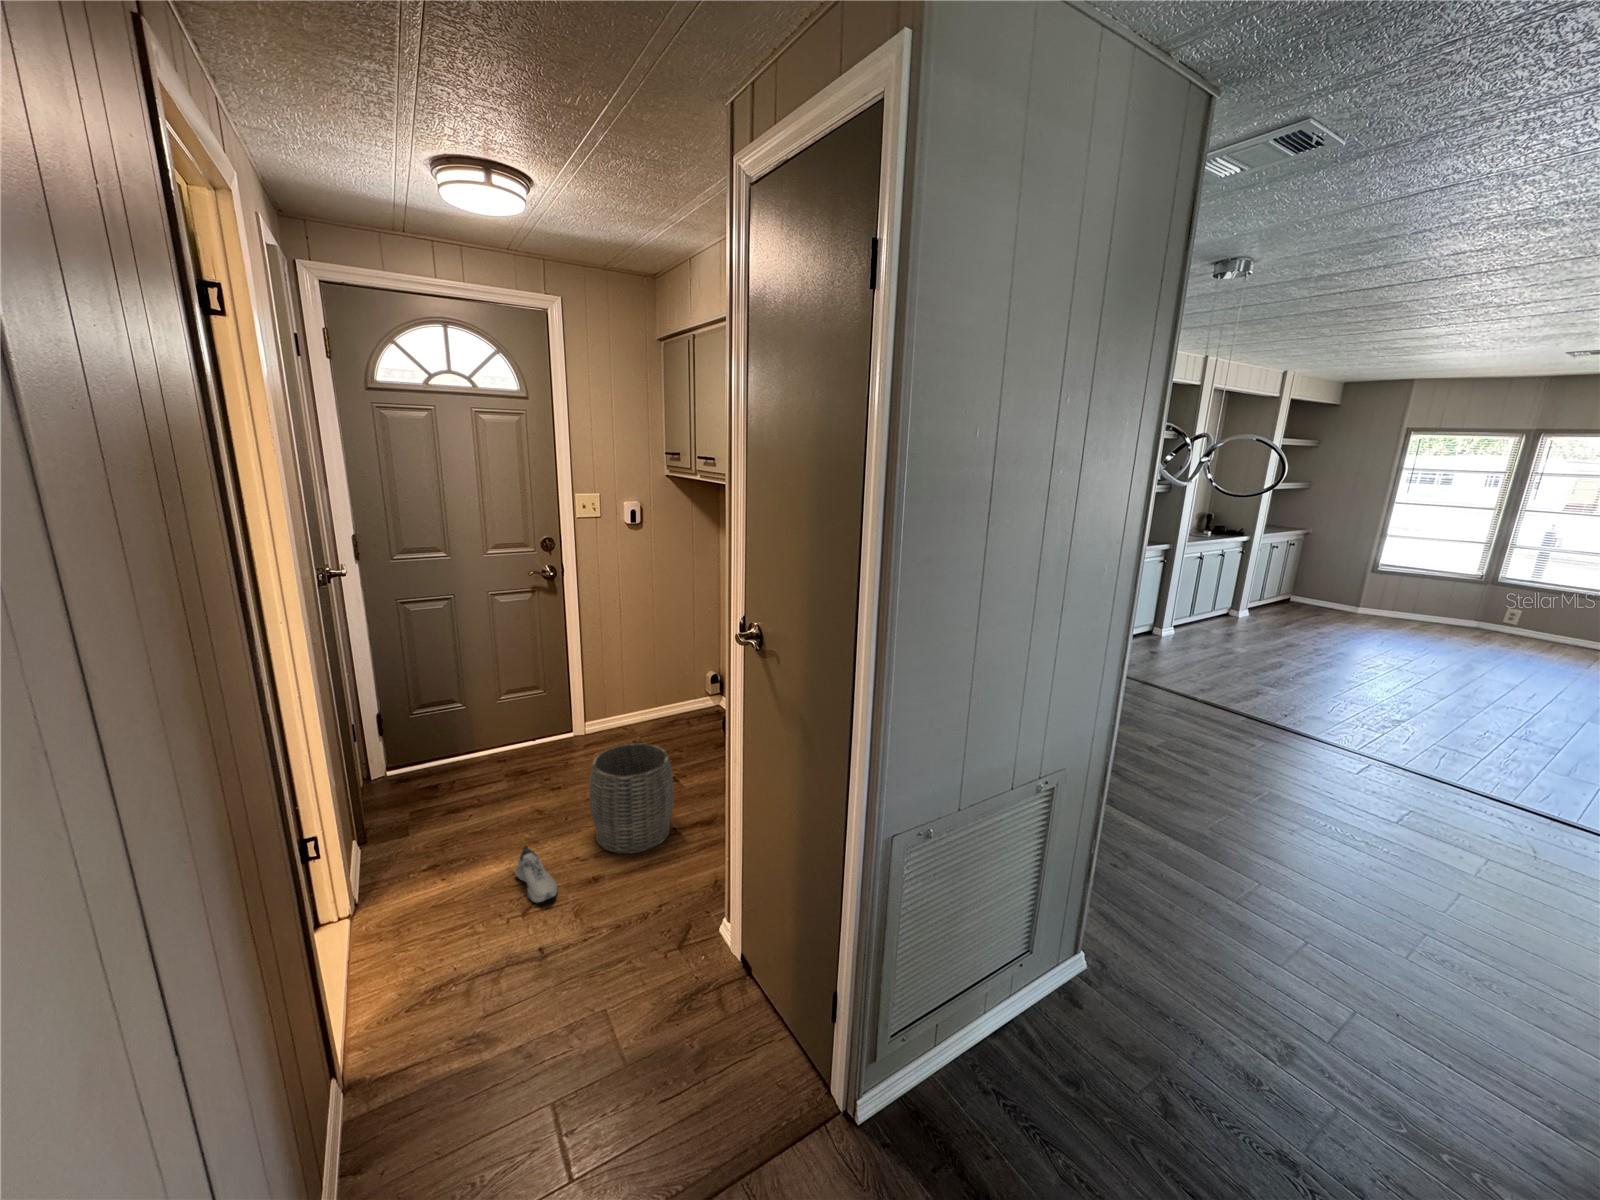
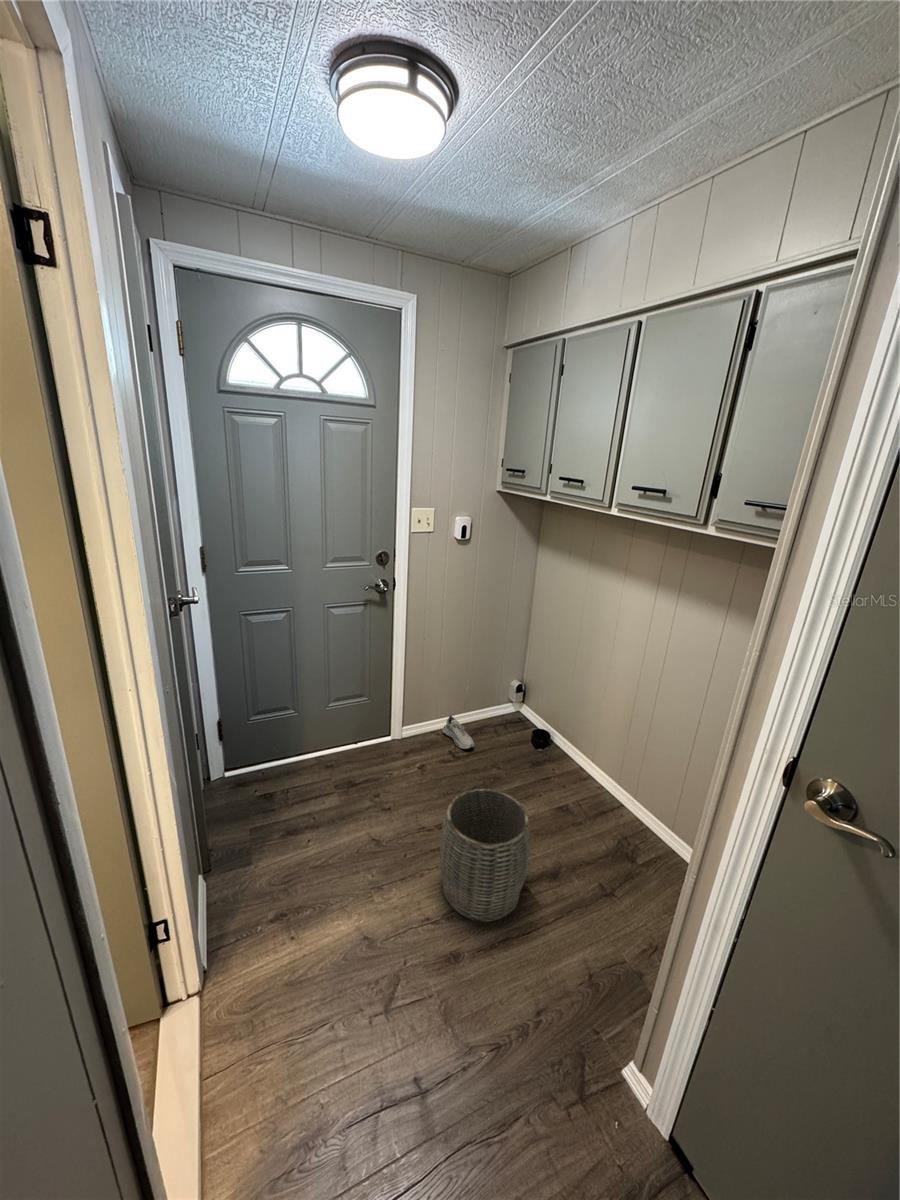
shoe: present [515,846,558,903] -> present [443,715,474,749]

